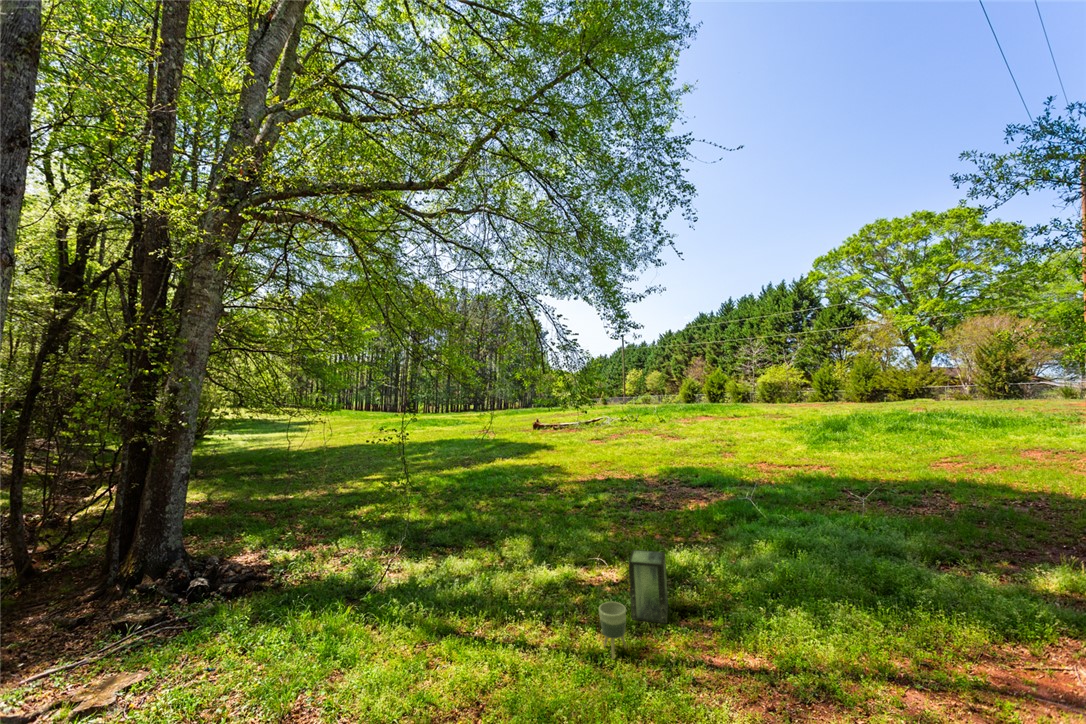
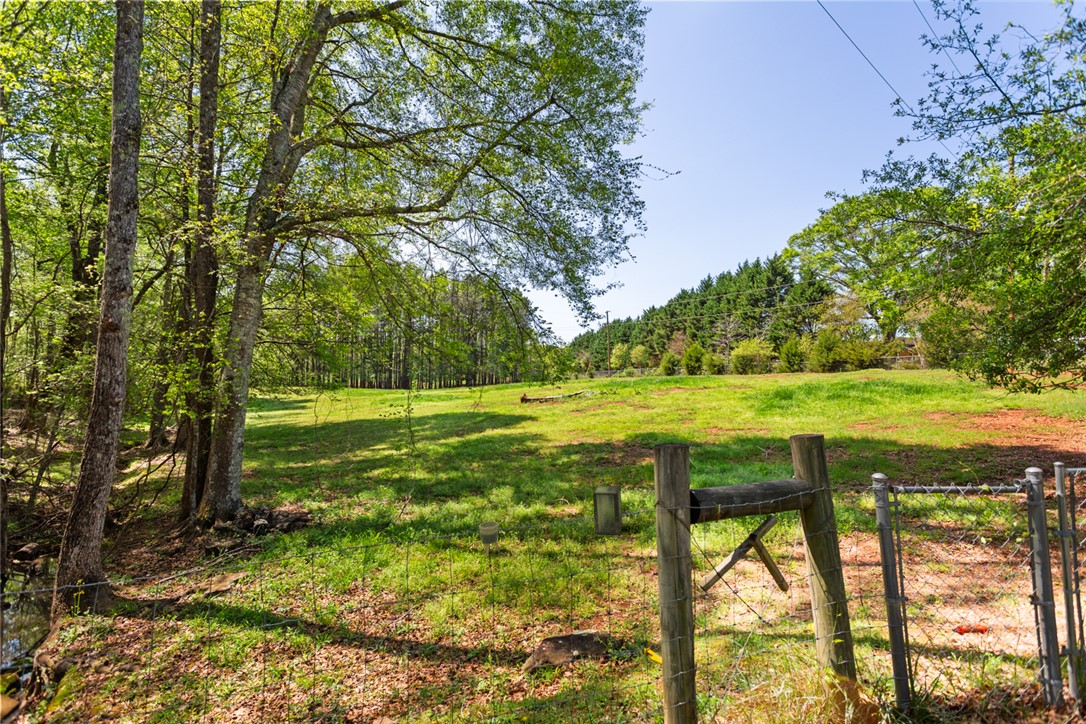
planter: present [599,602,627,659] -> present [479,521,499,557]

